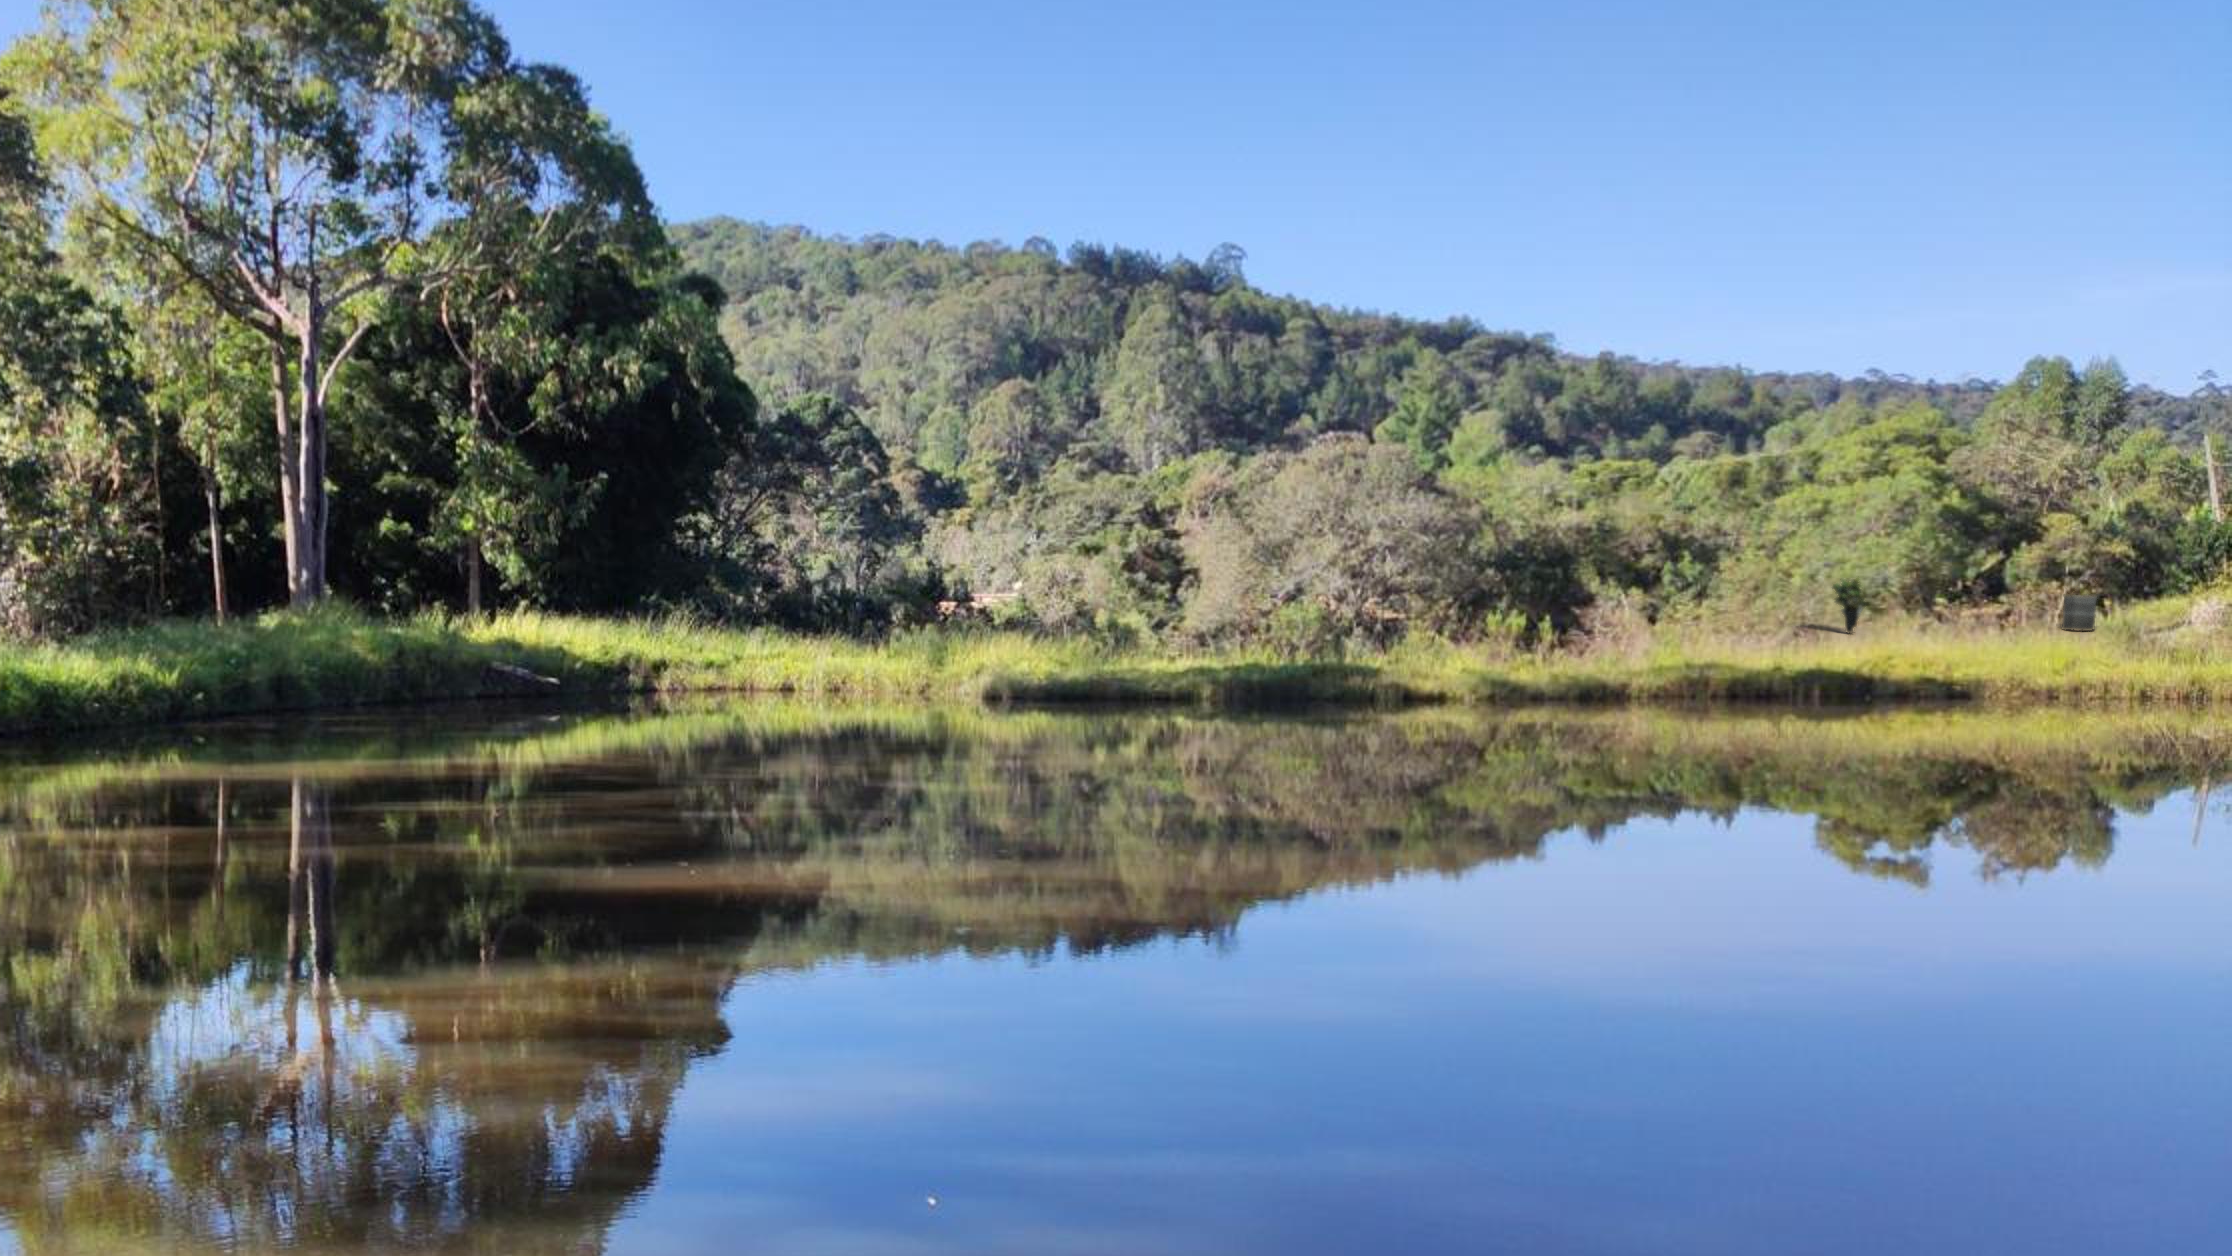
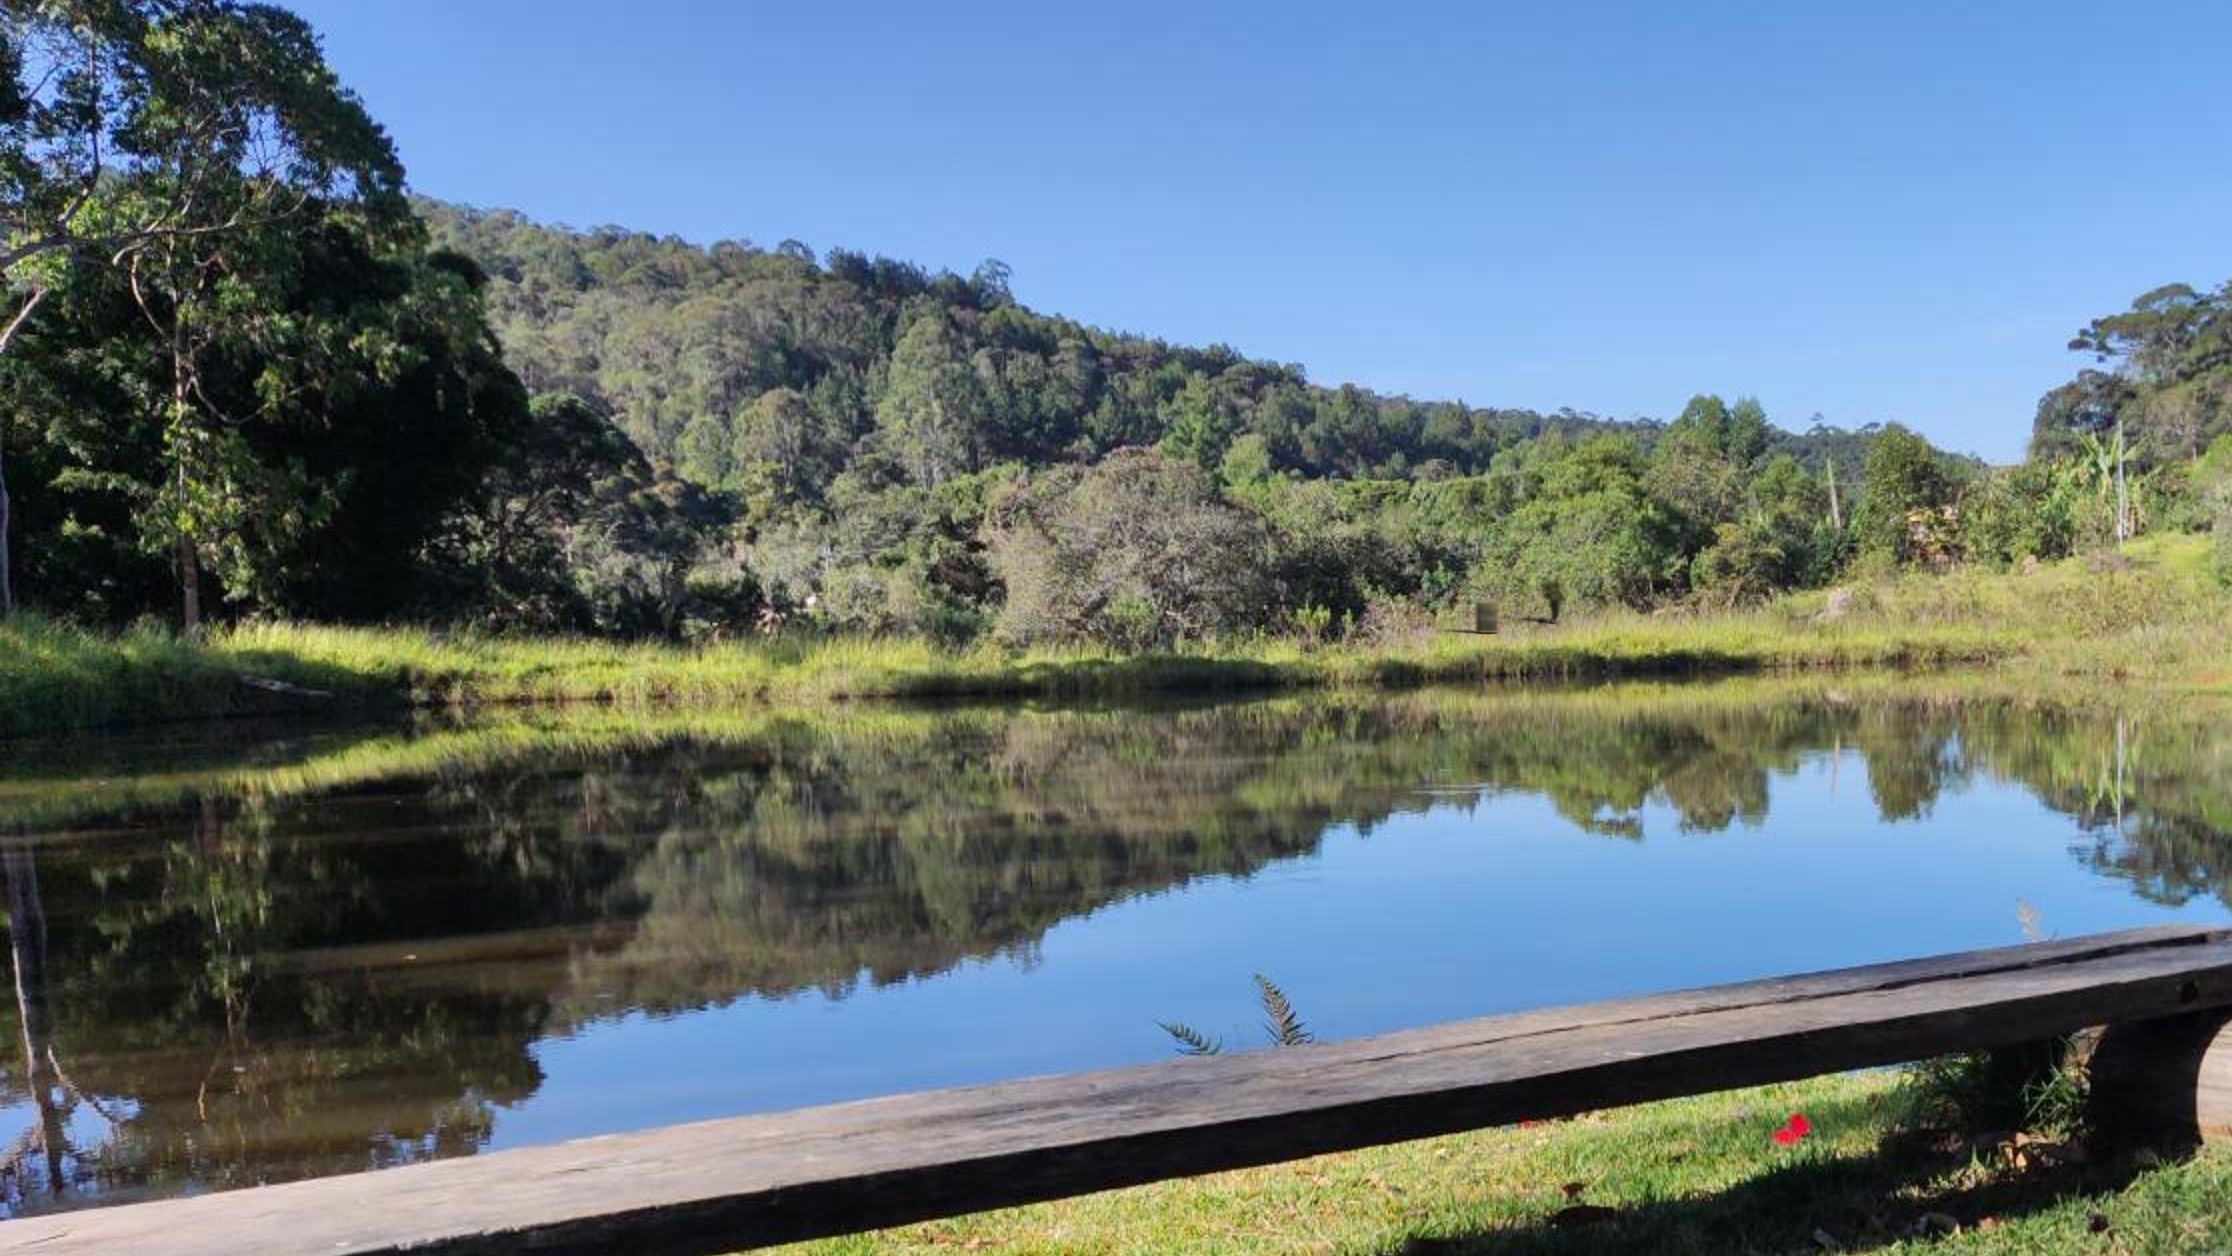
basket: present [2062,585,2097,631] -> present [1475,601,1498,633]

